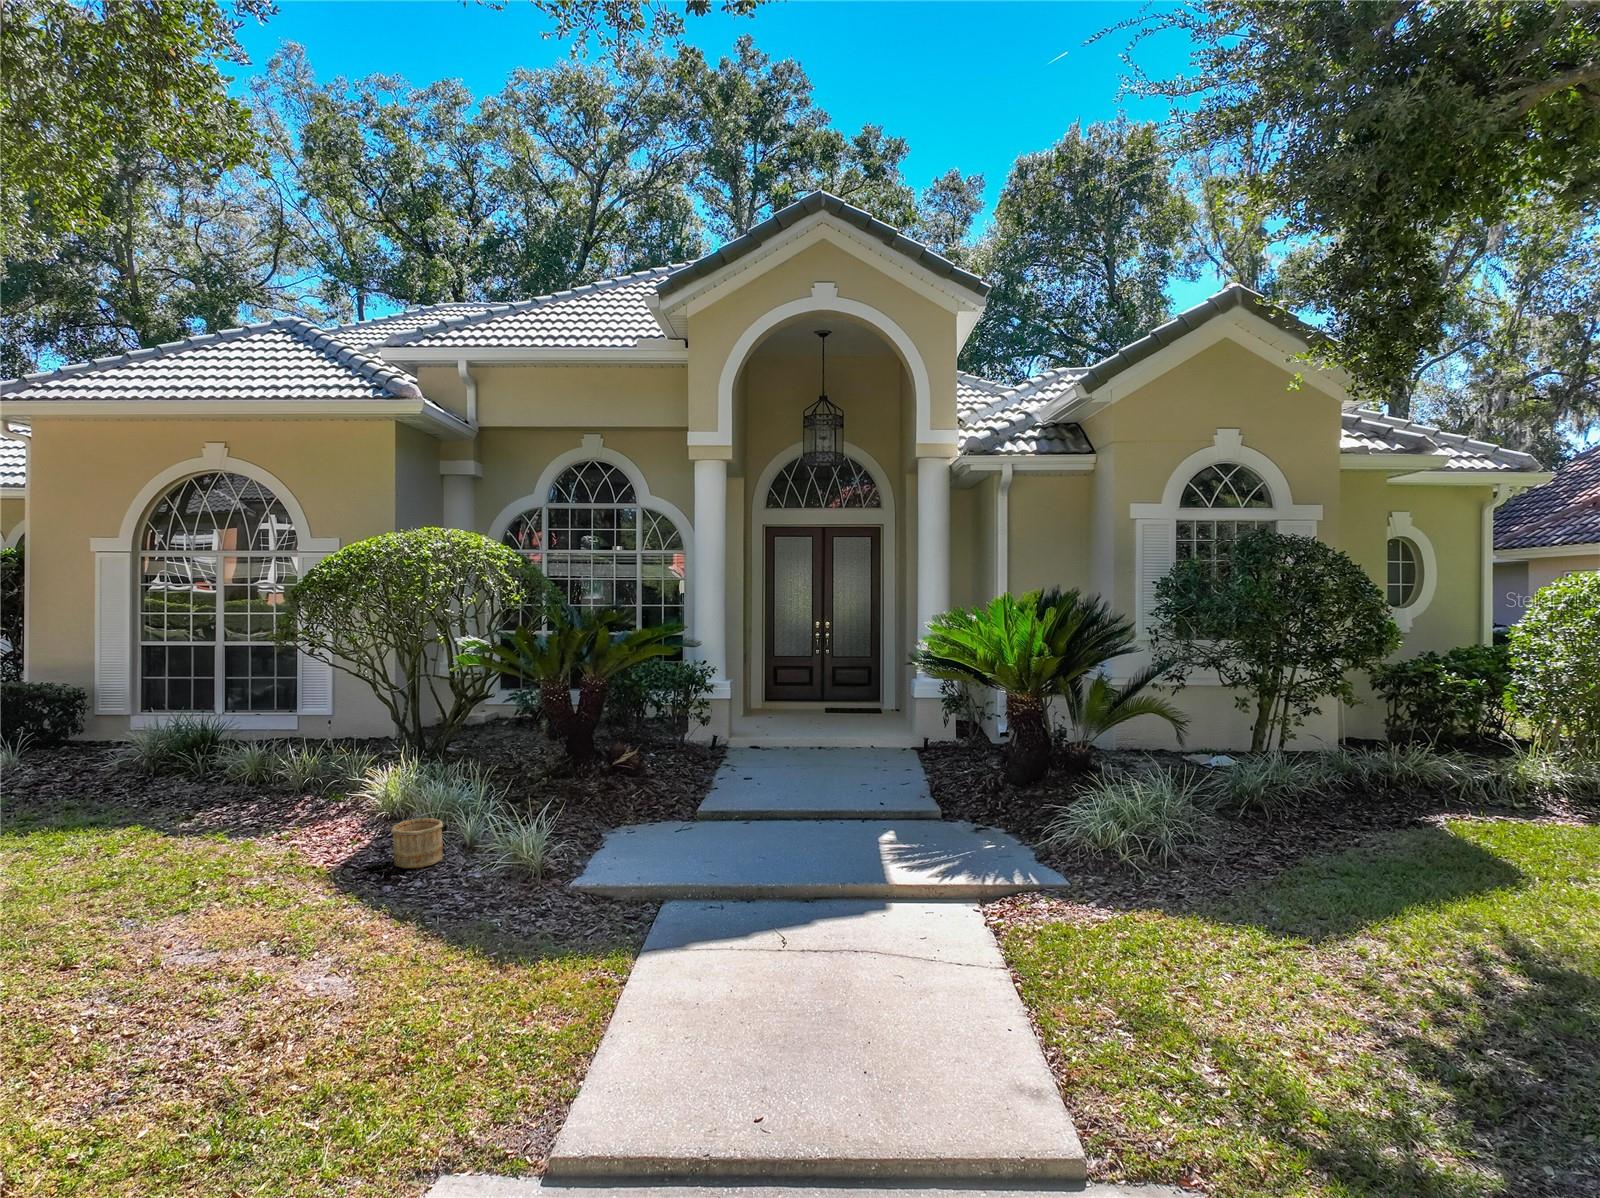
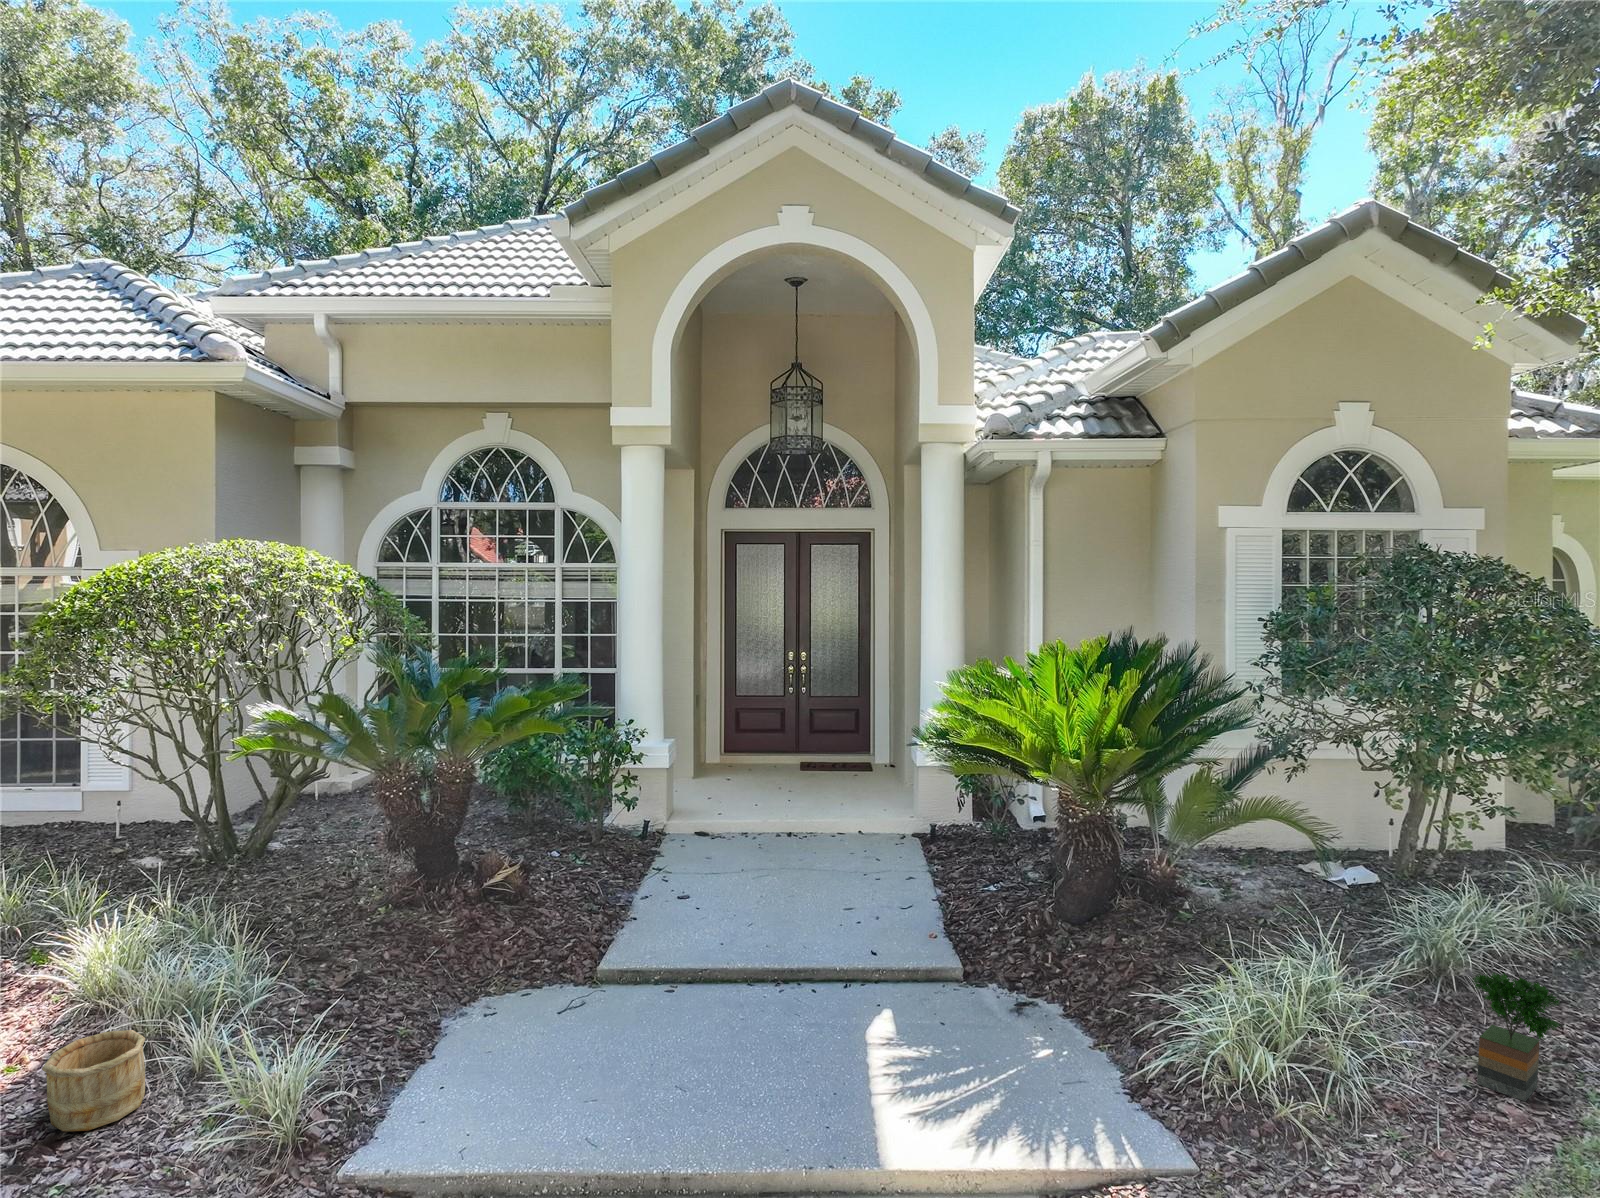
potted tree: none [1254,790,1303,865] -> present [1473,973,1560,1102]

